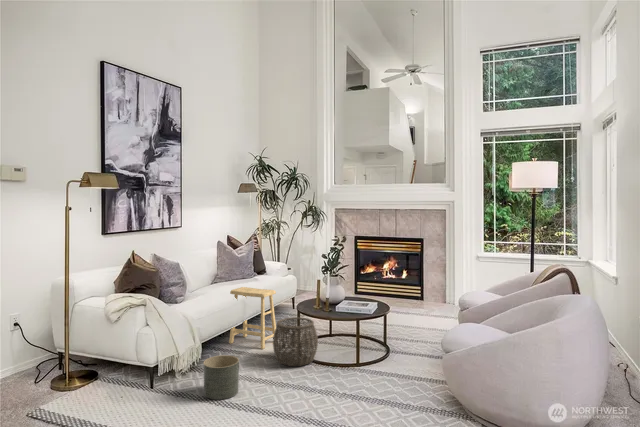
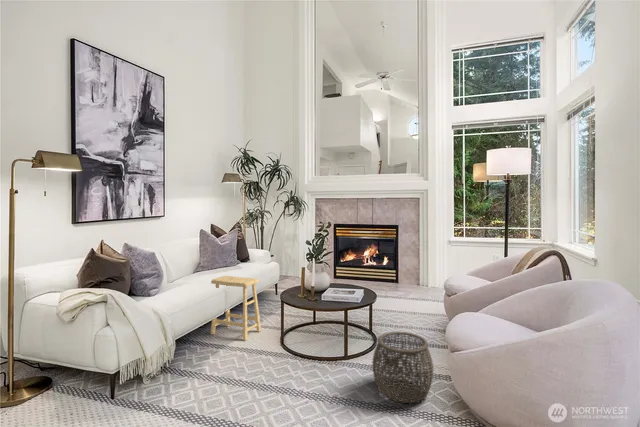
woven basket: present [273,317,318,366] -> present [372,332,434,404]
planter: present [203,355,239,400] -> none [171,357,214,413]

